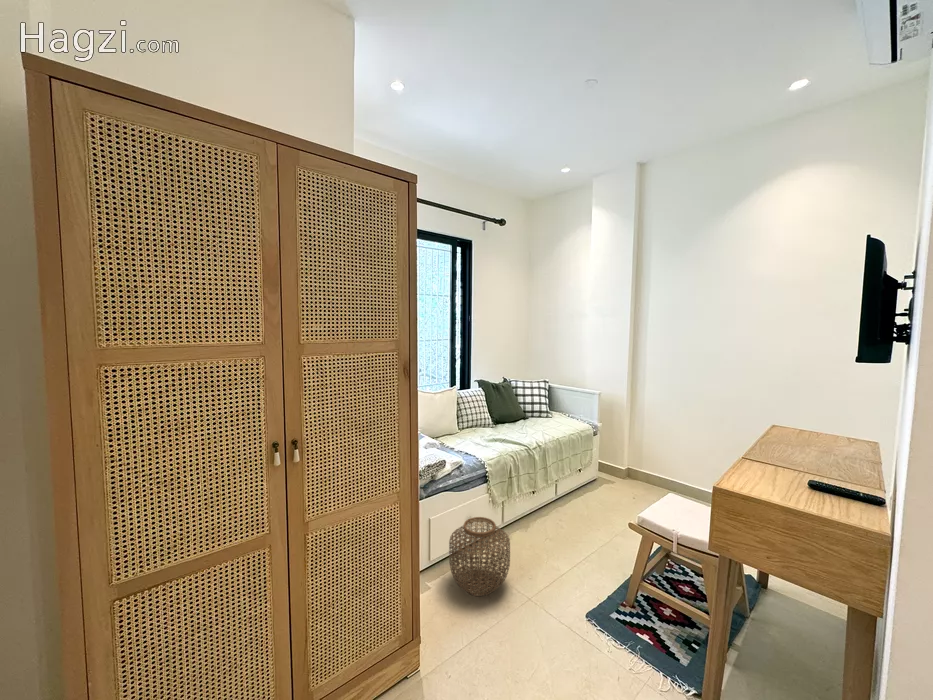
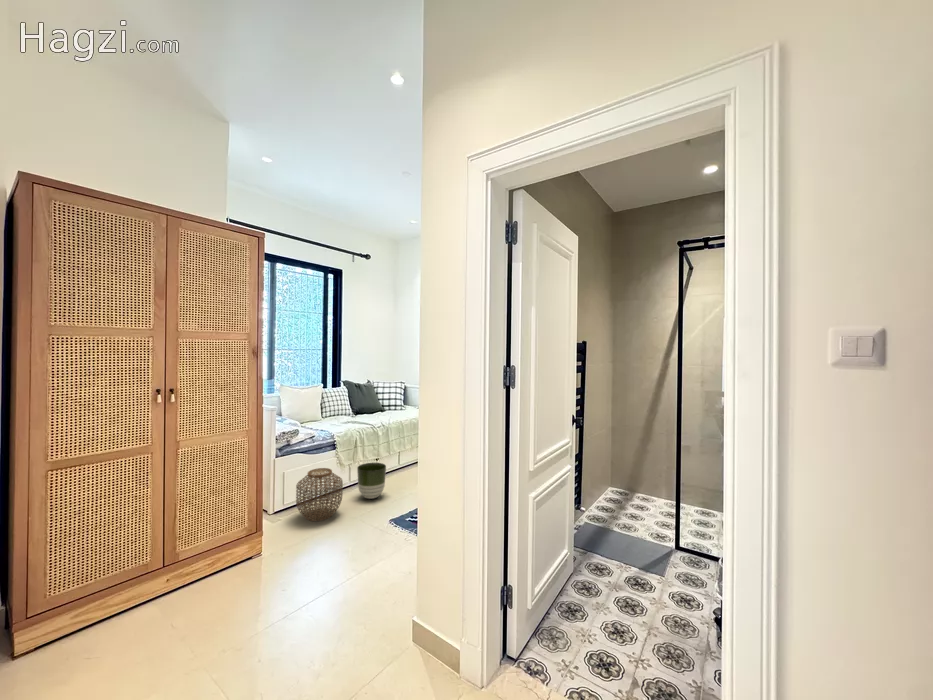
planter: none [520,503,559,556] -> present [357,463,386,499]

